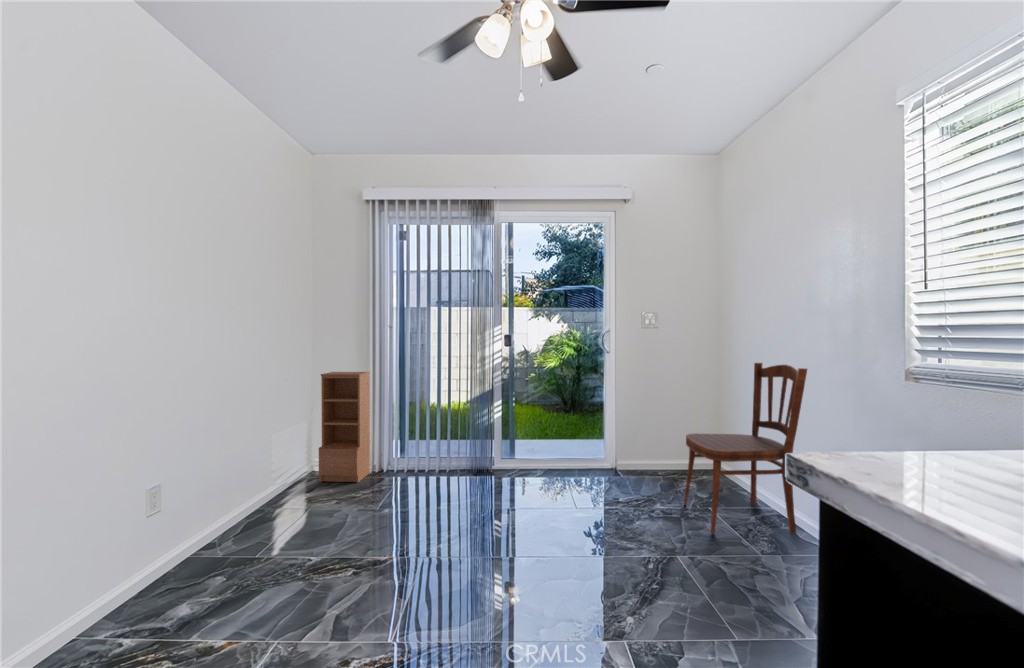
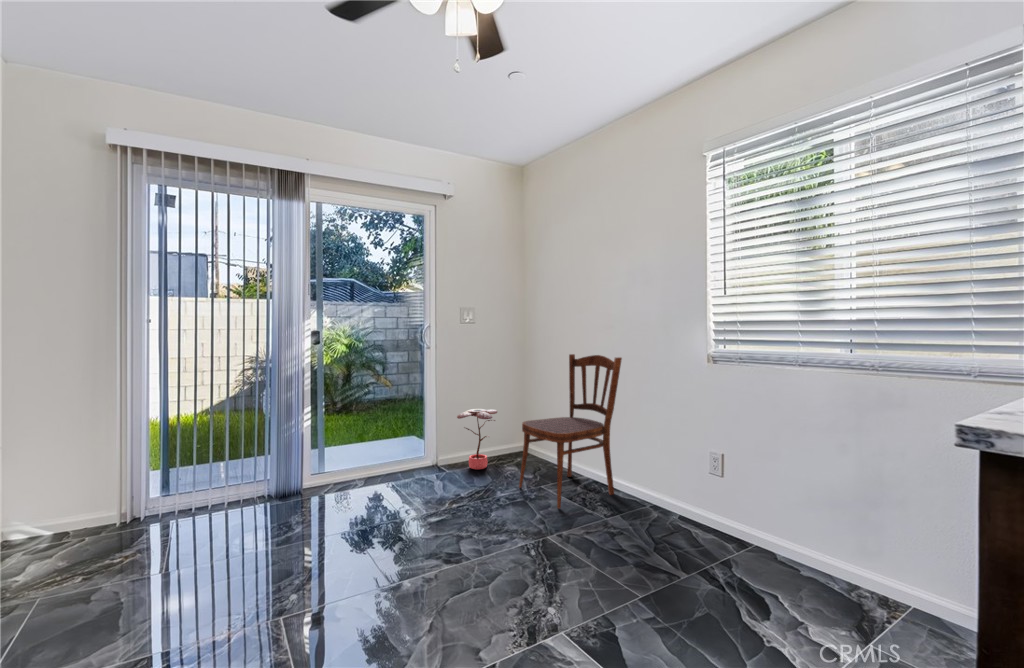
bookcase: present [319,372,370,482] -> none [21,383,115,557]
potted plant: none [631,416,678,480] -> present [457,409,497,469]

